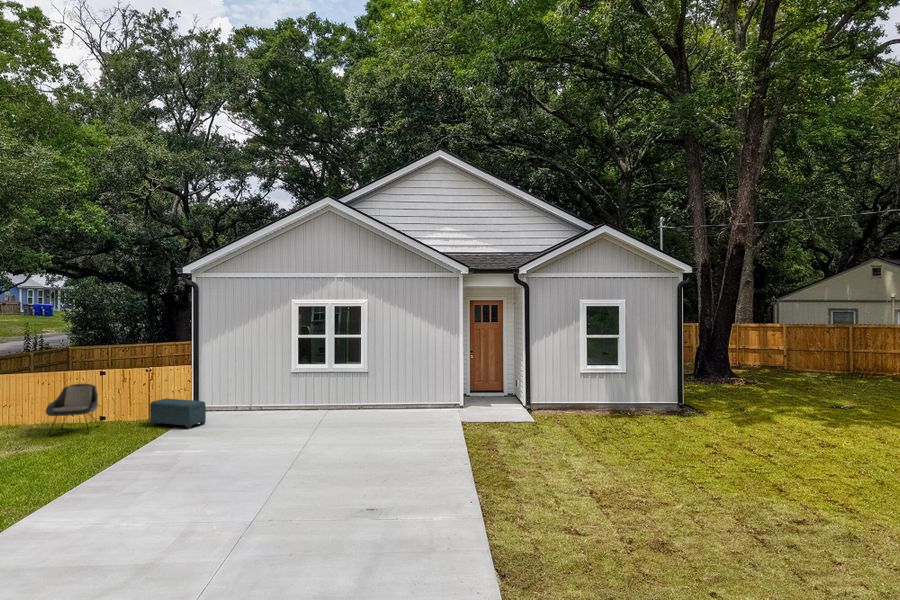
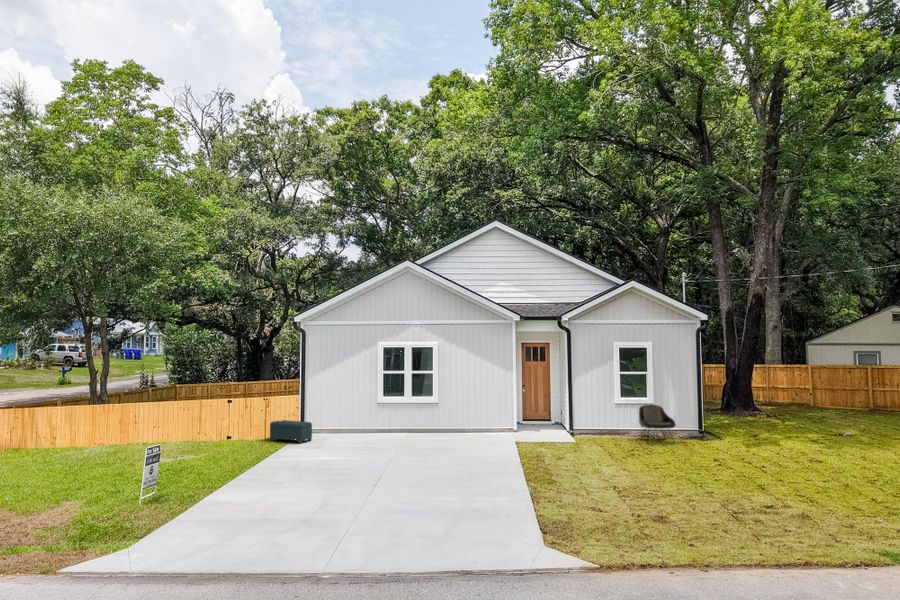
lounge chair: present [46,384,100,436] -> present [639,405,676,444]

